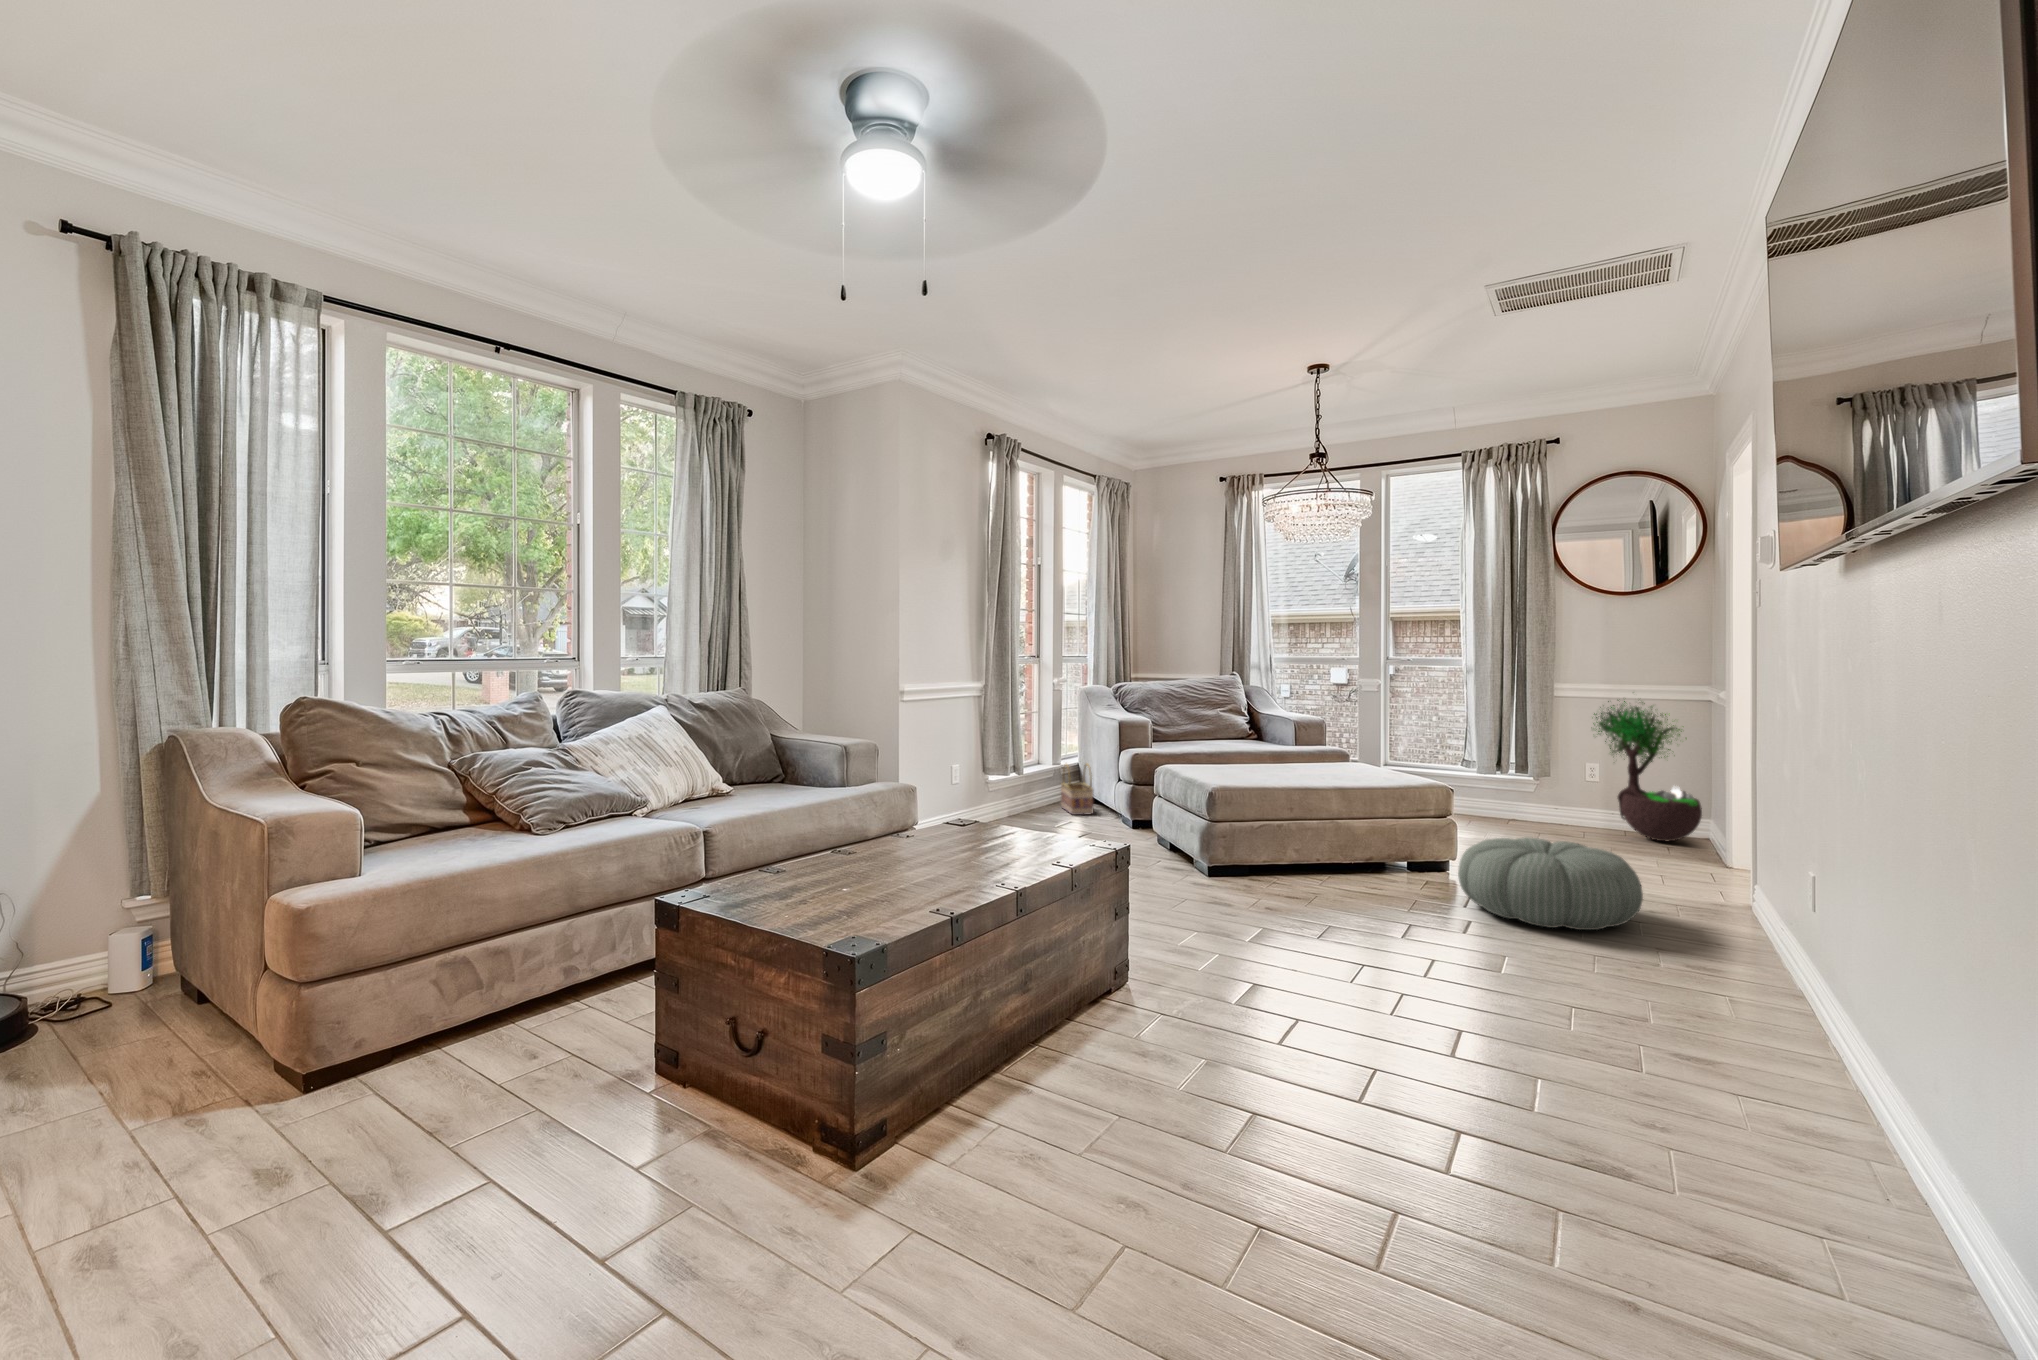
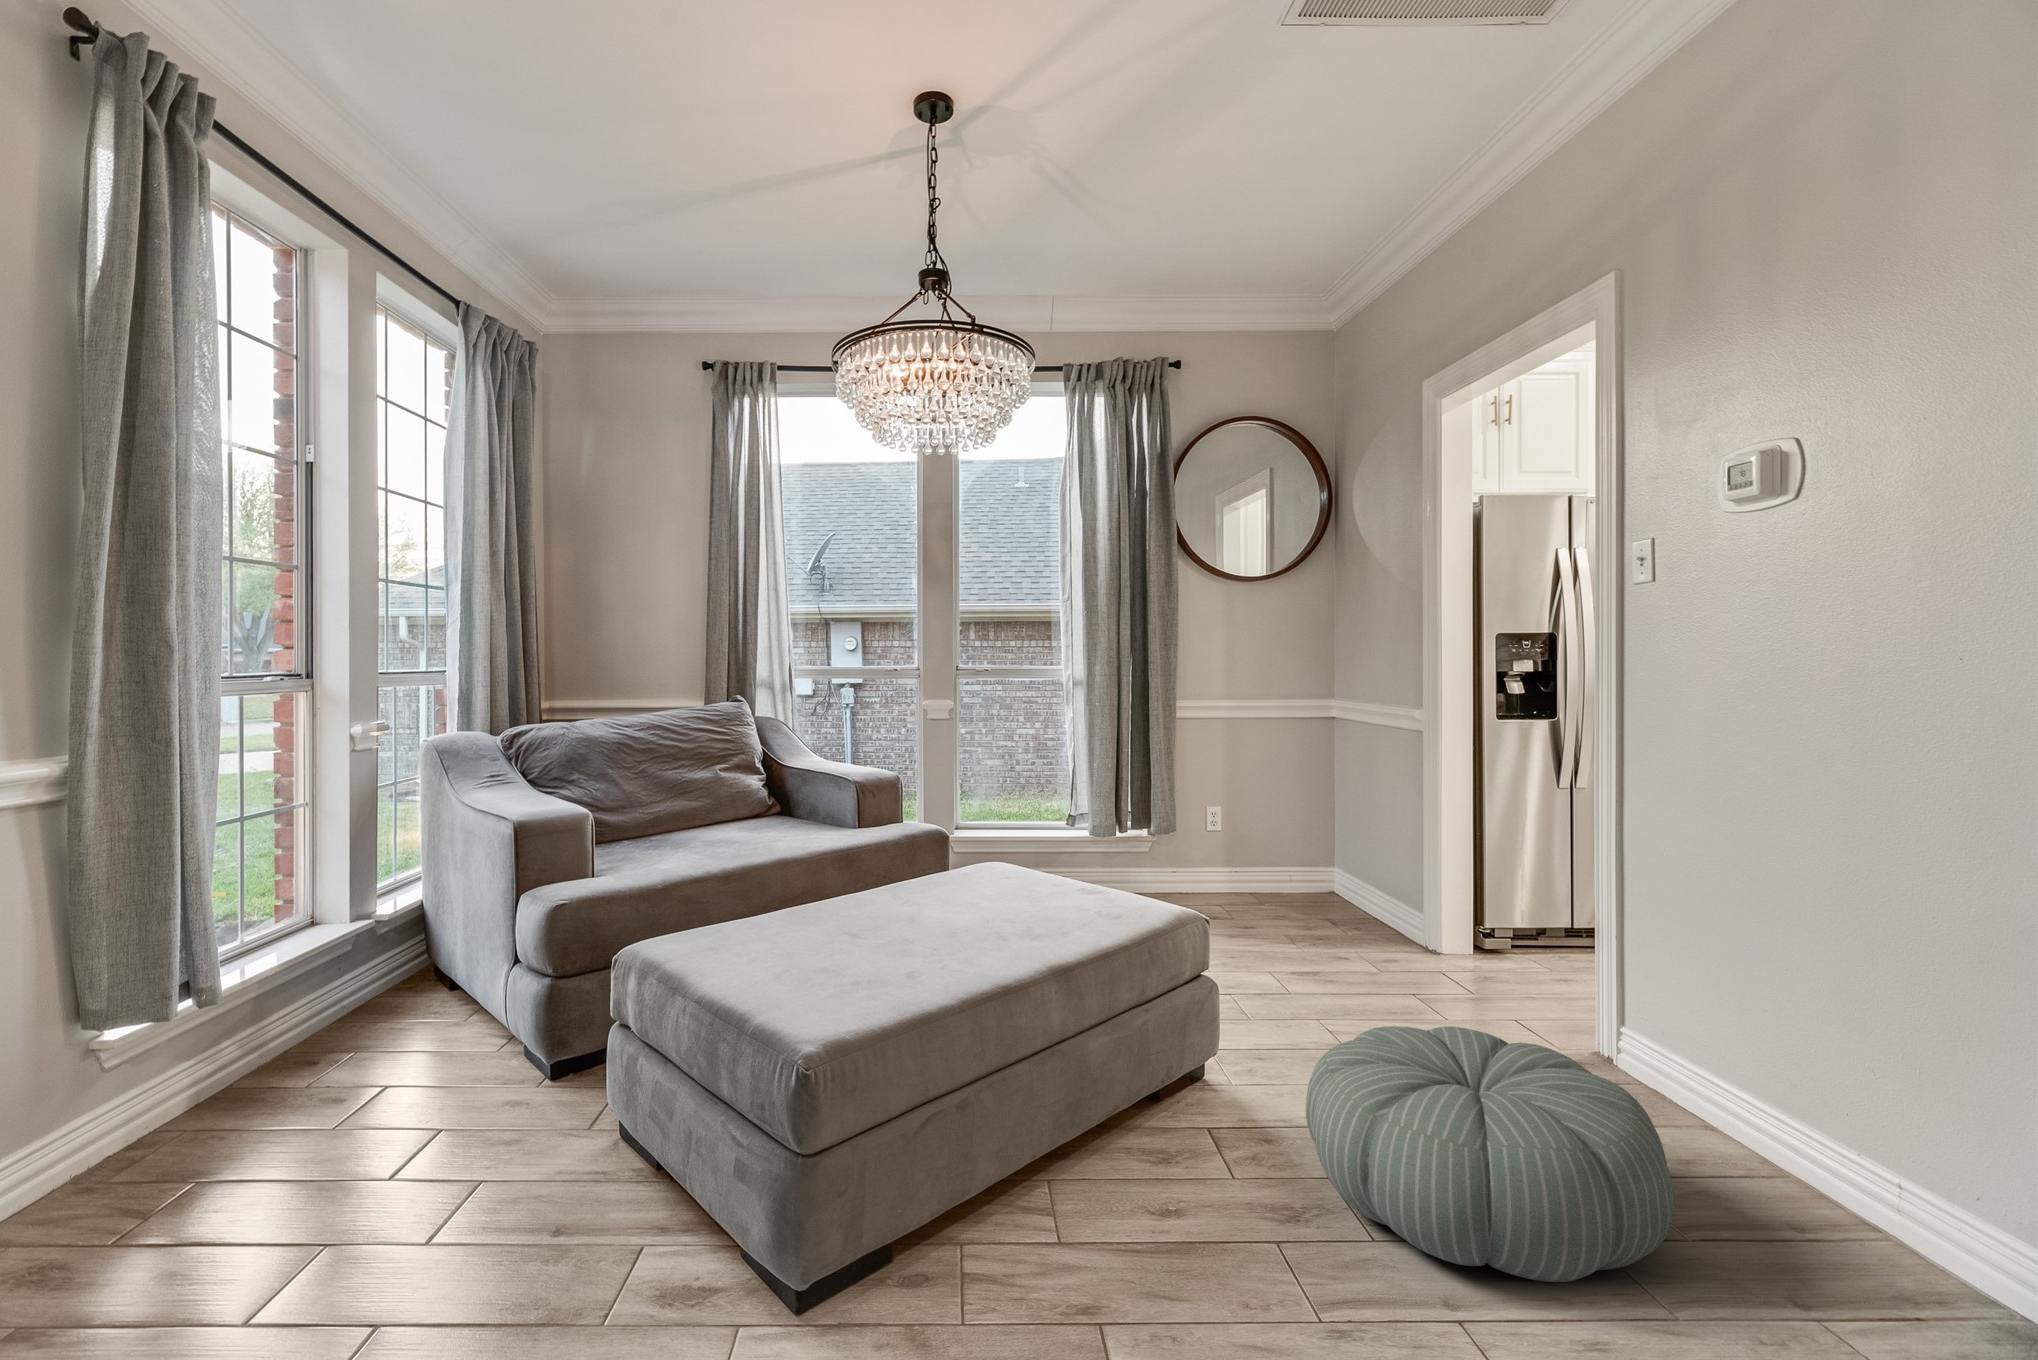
potted tree: present [1593,700,1702,841] -> none [1232,711,1372,919]
basket: present [1061,764,1093,815] -> none [370,910,453,1042]

